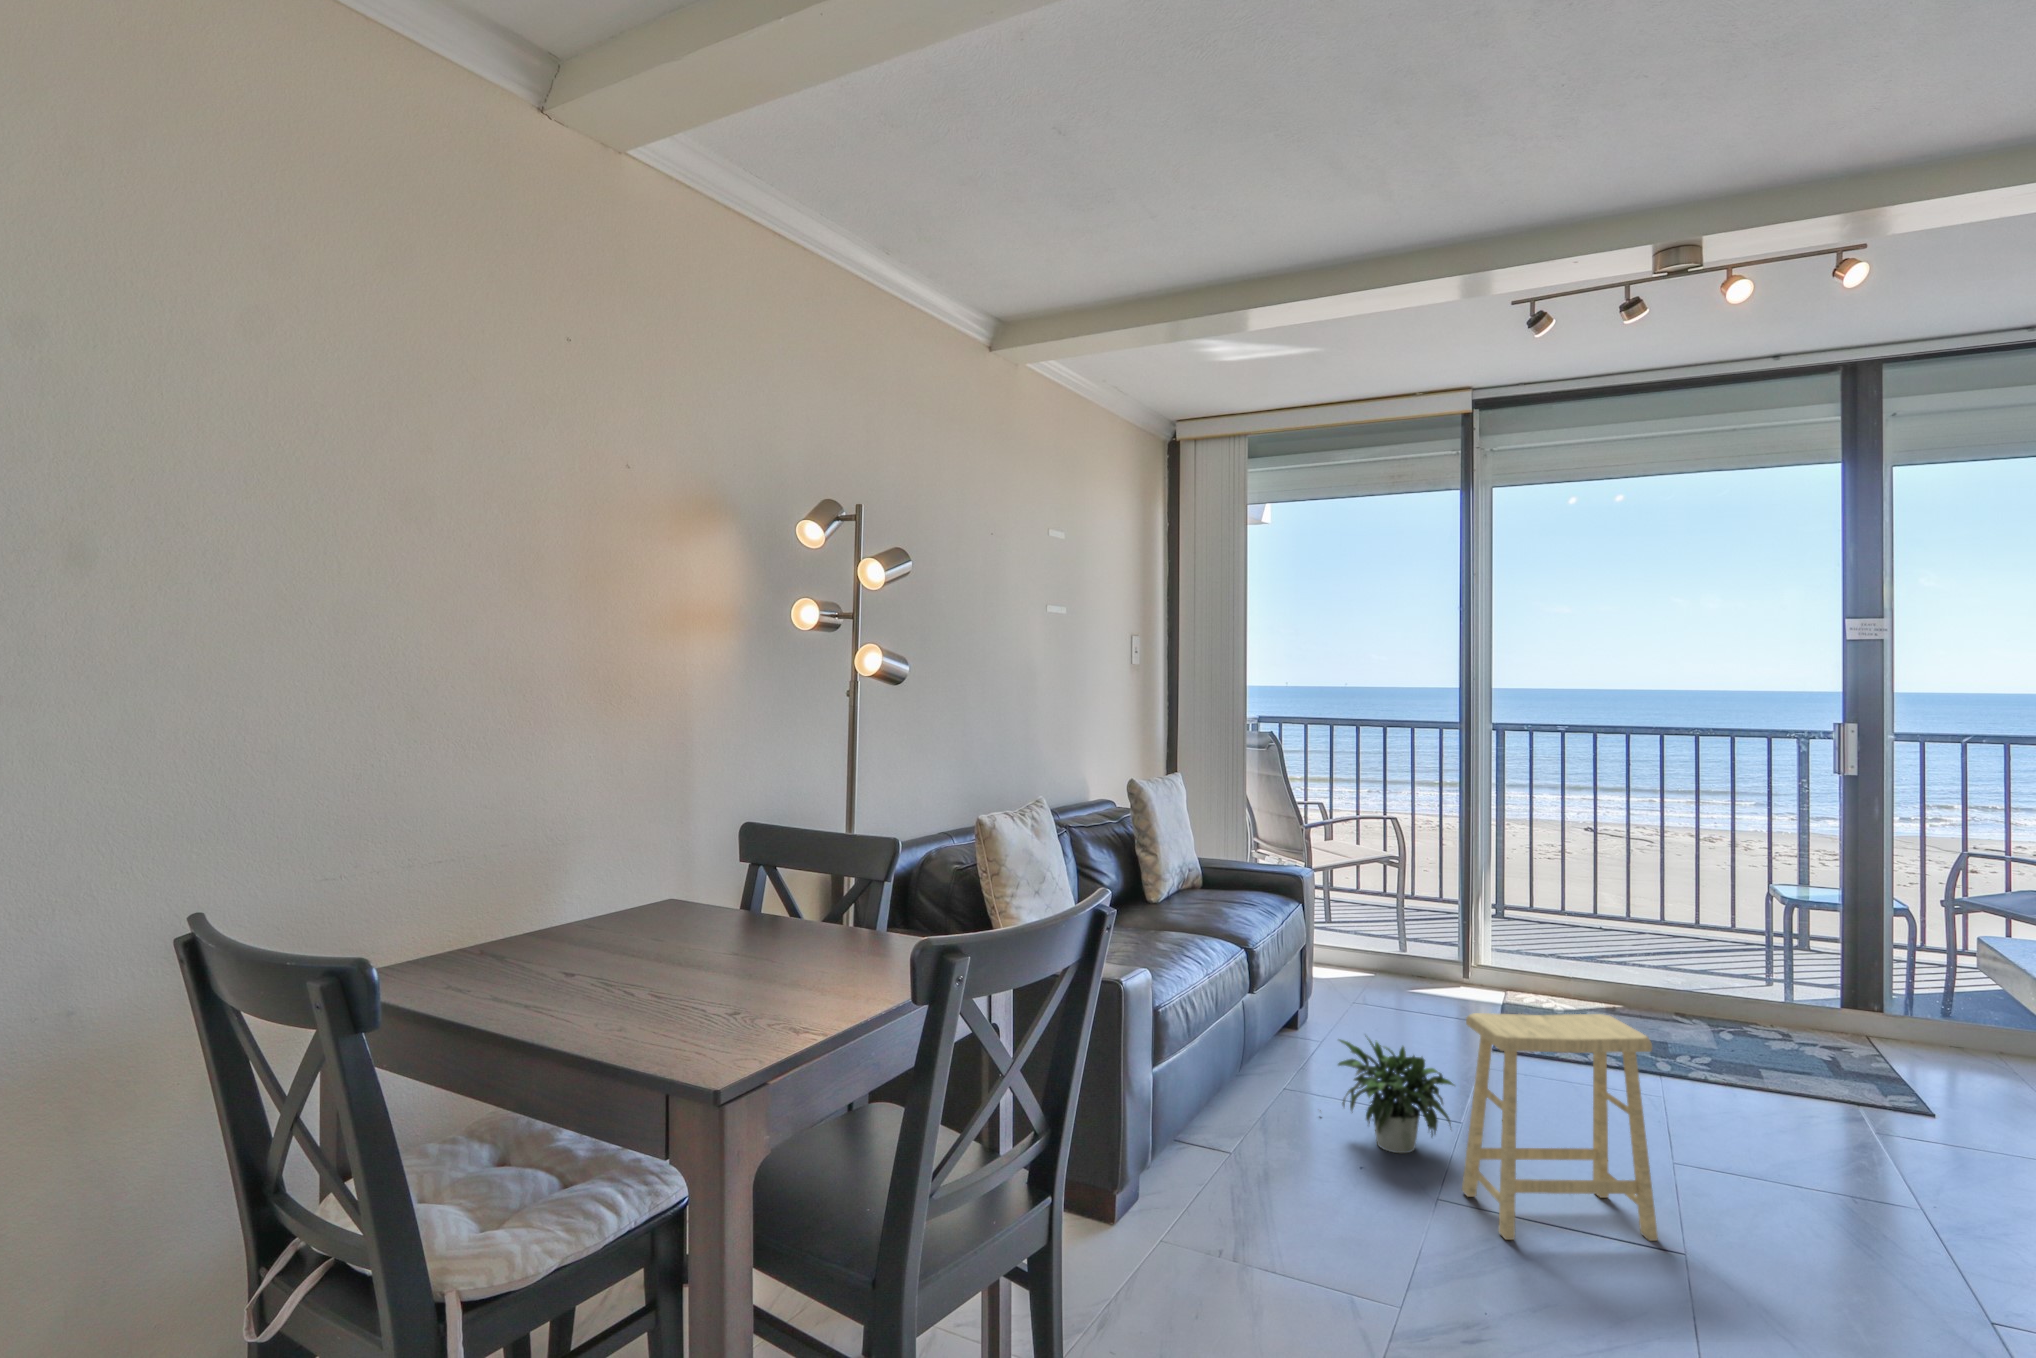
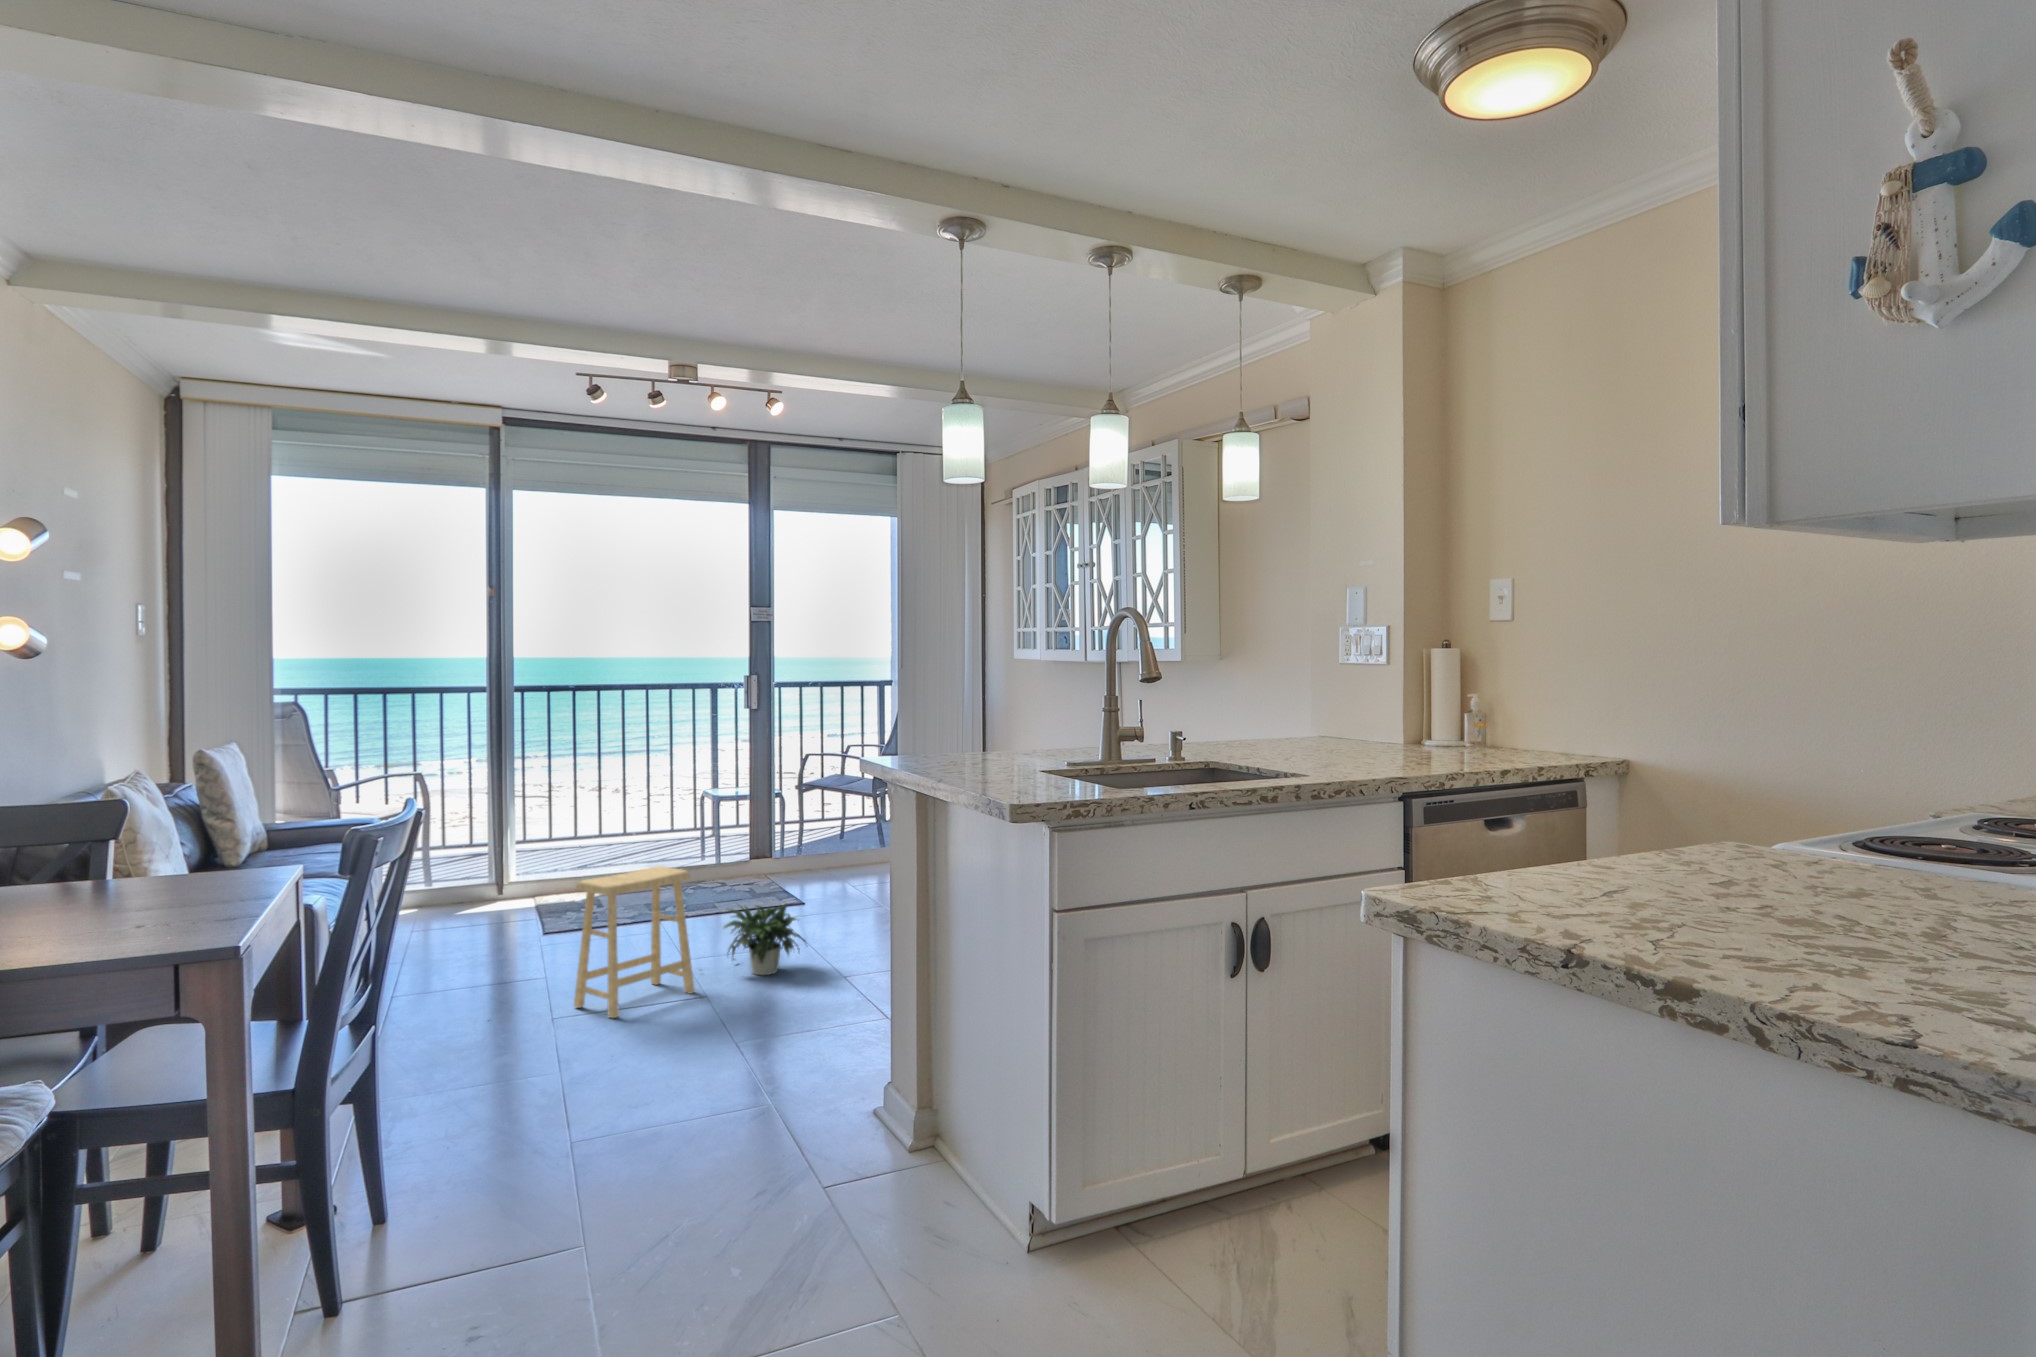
potted plant: present [1338,1039,1454,1153] -> present [699,904,806,975]

